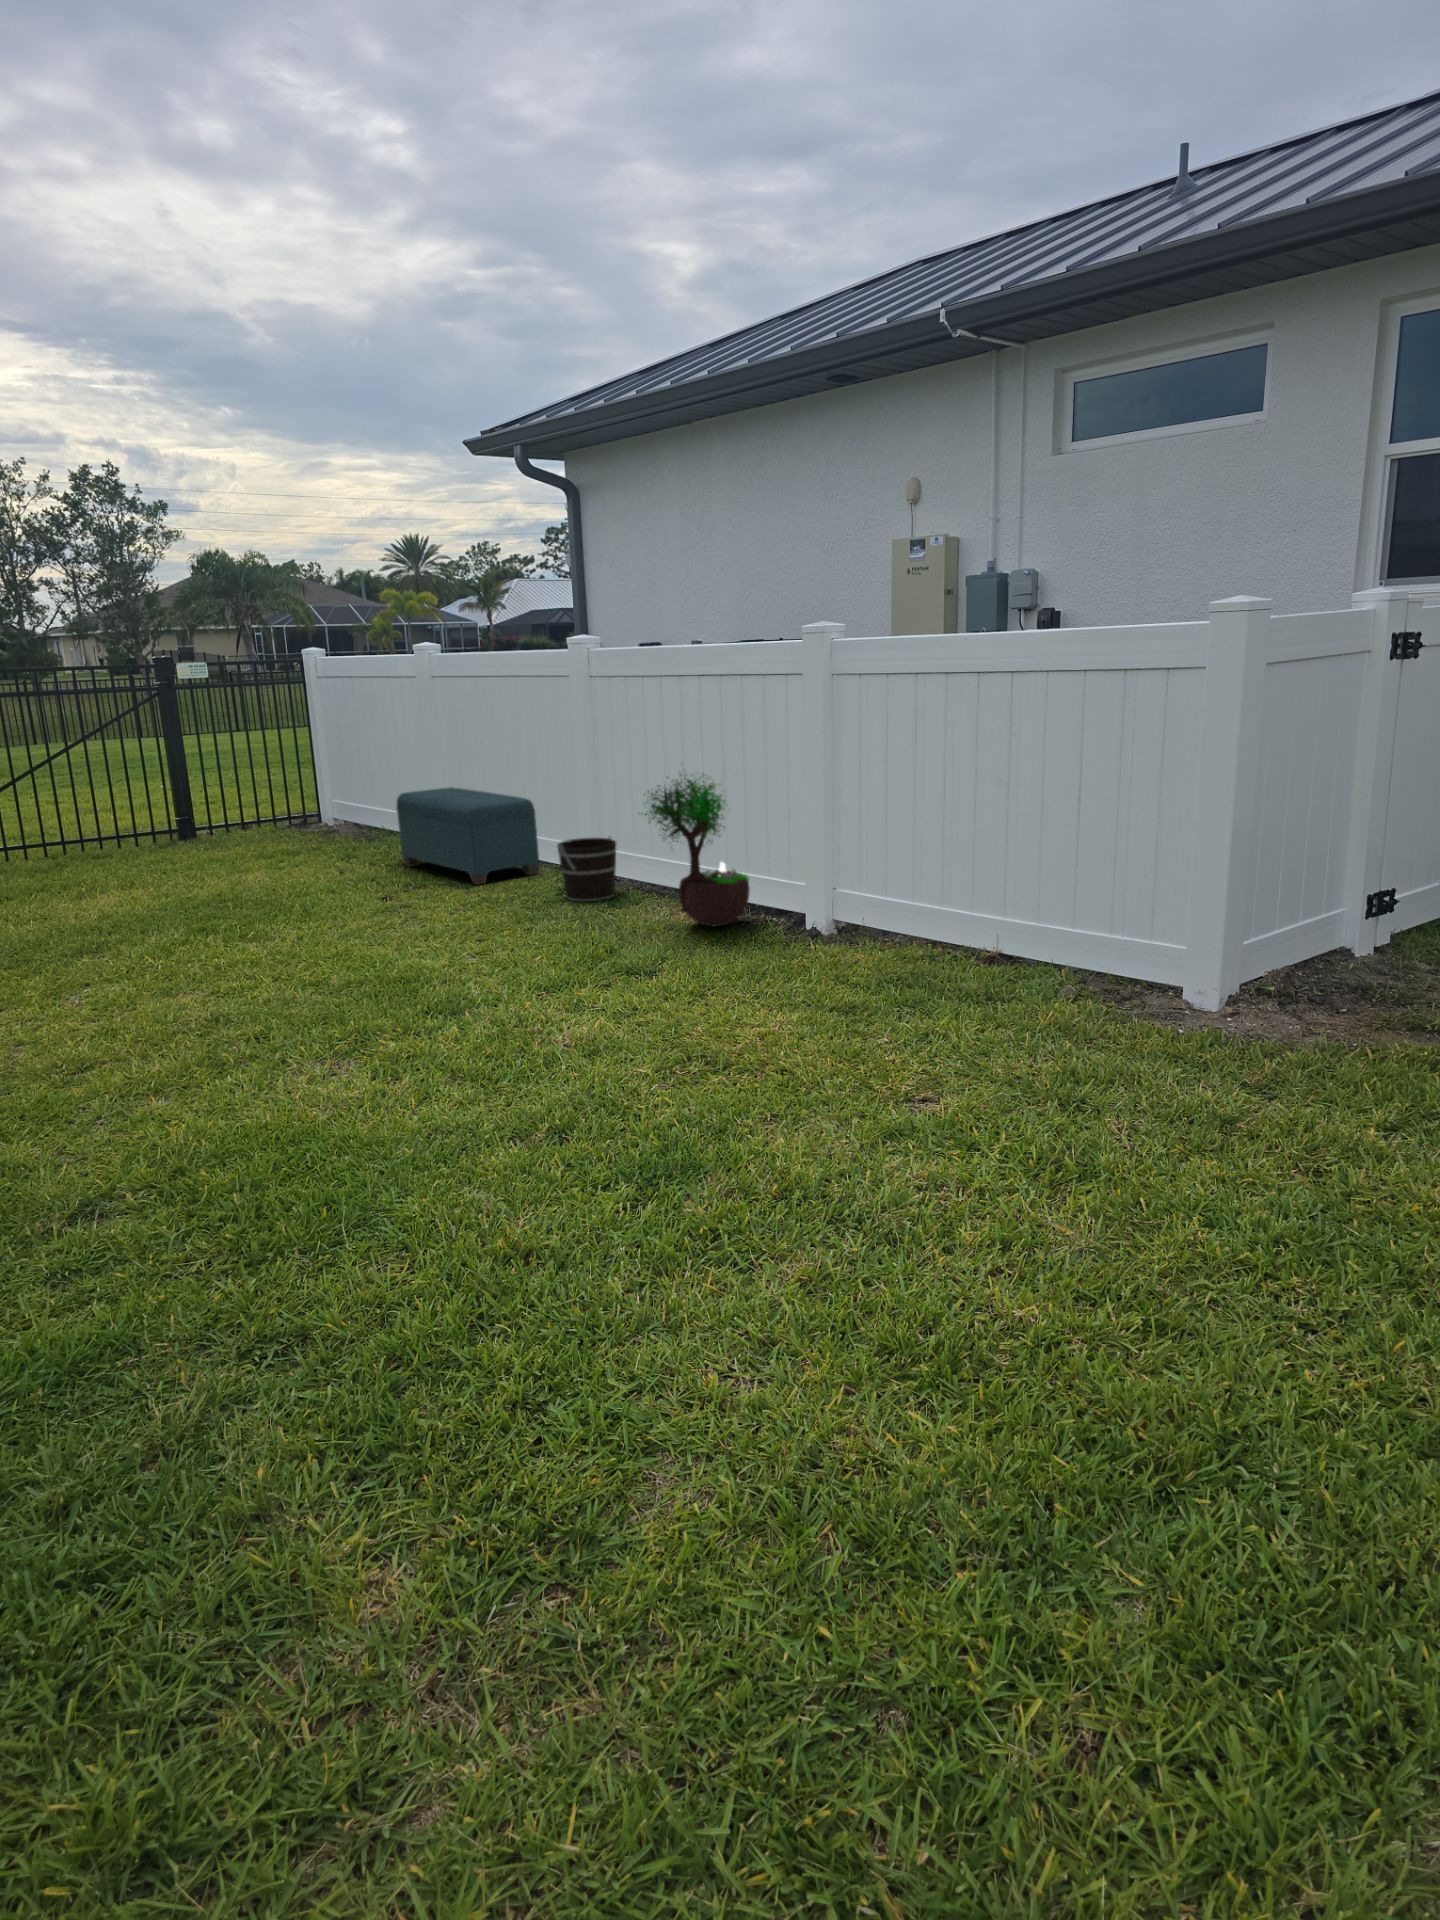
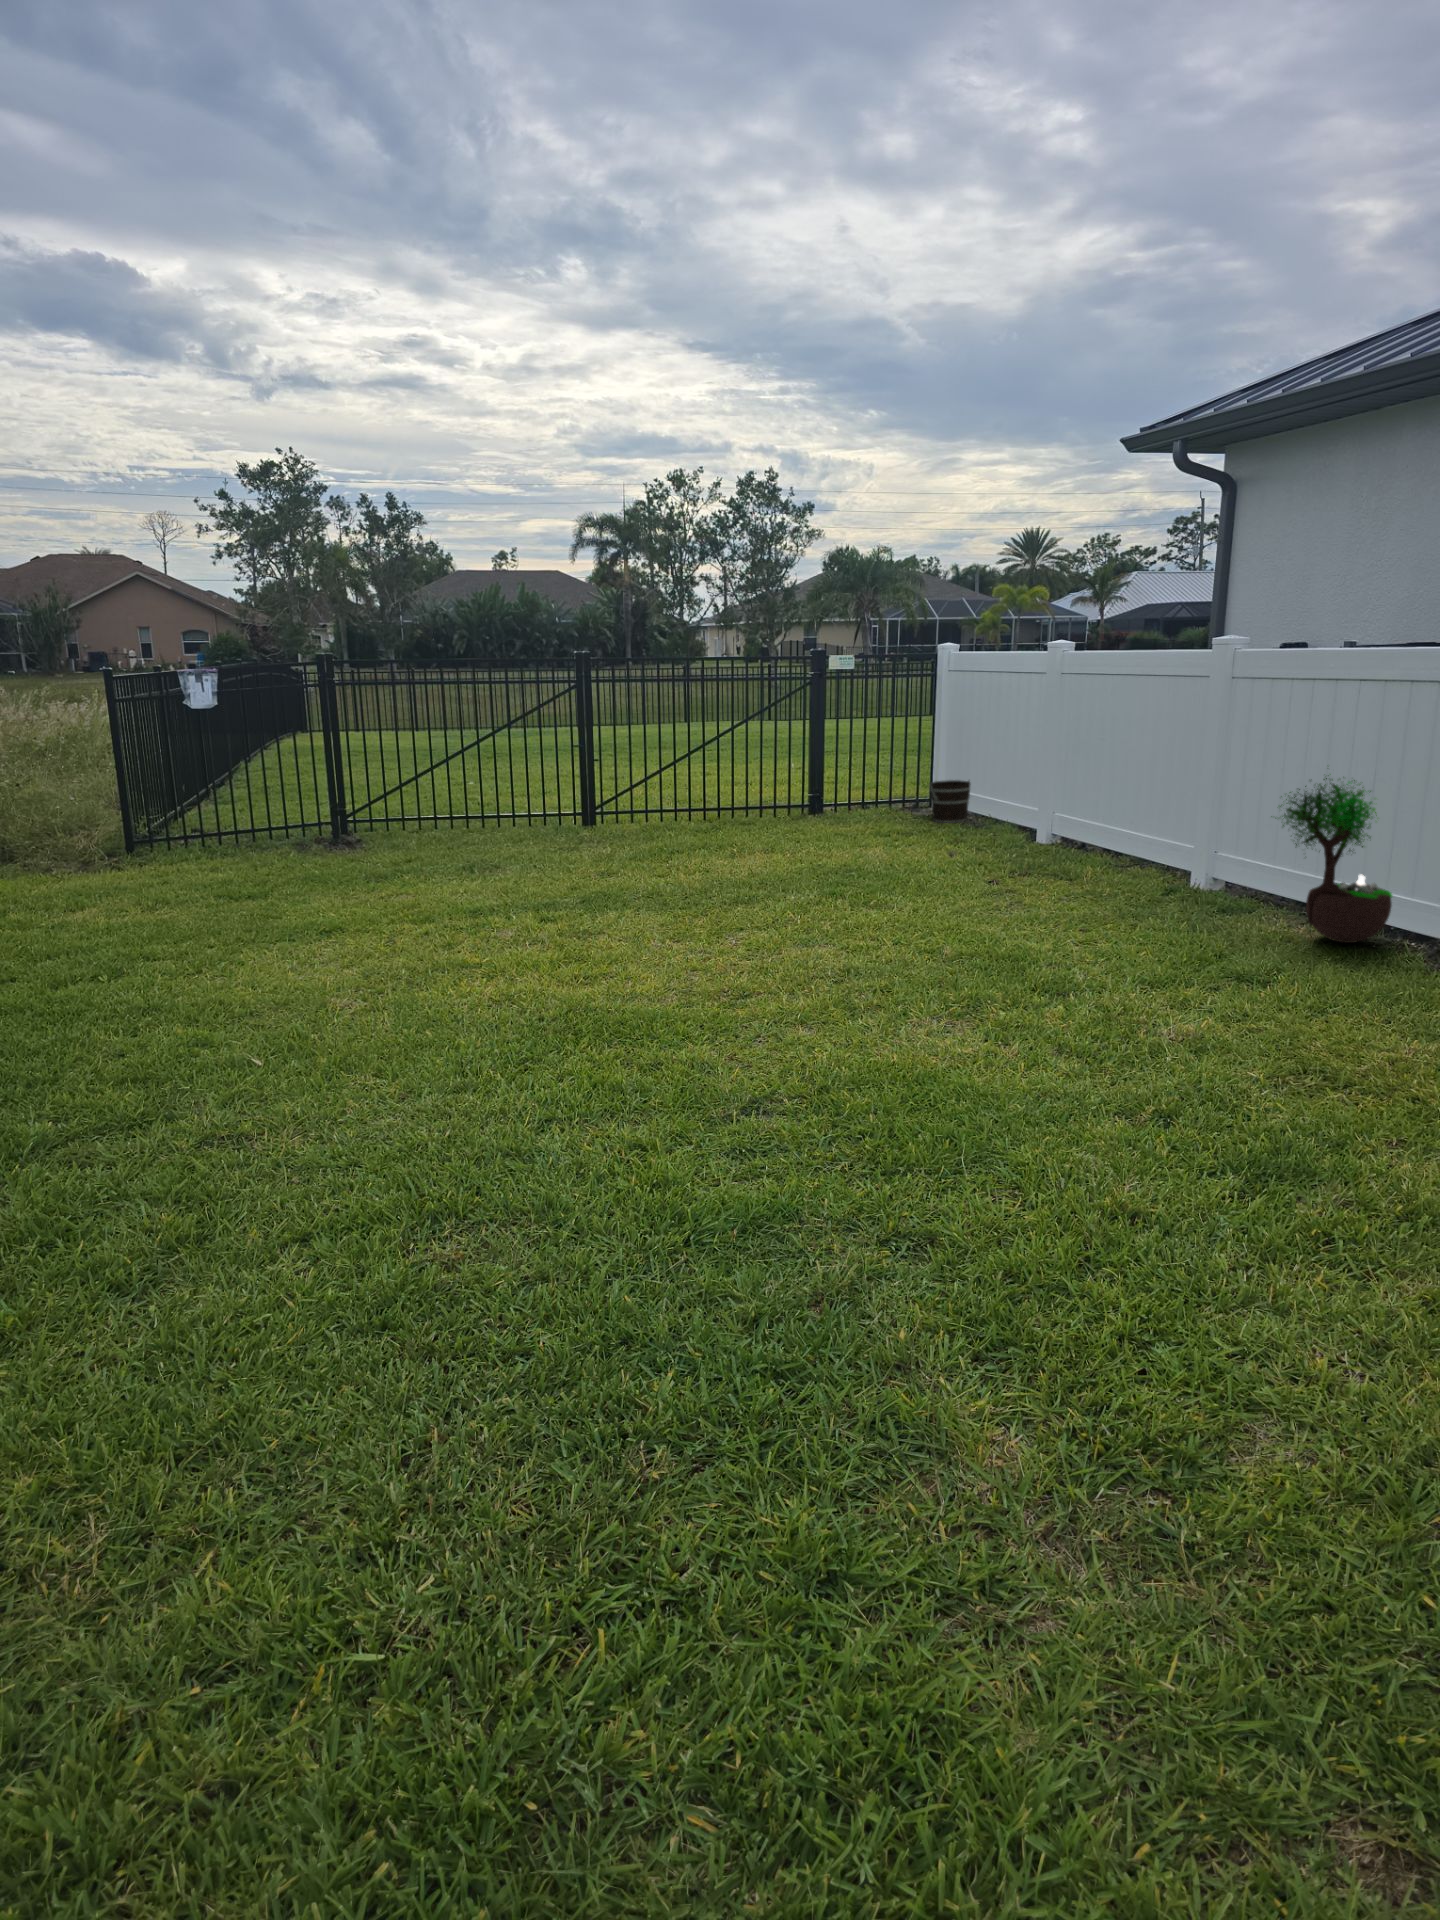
bench: present [396,787,539,885] -> none [1008,780,1150,878]
bucket: present [557,837,616,901] -> present [929,780,971,823]

